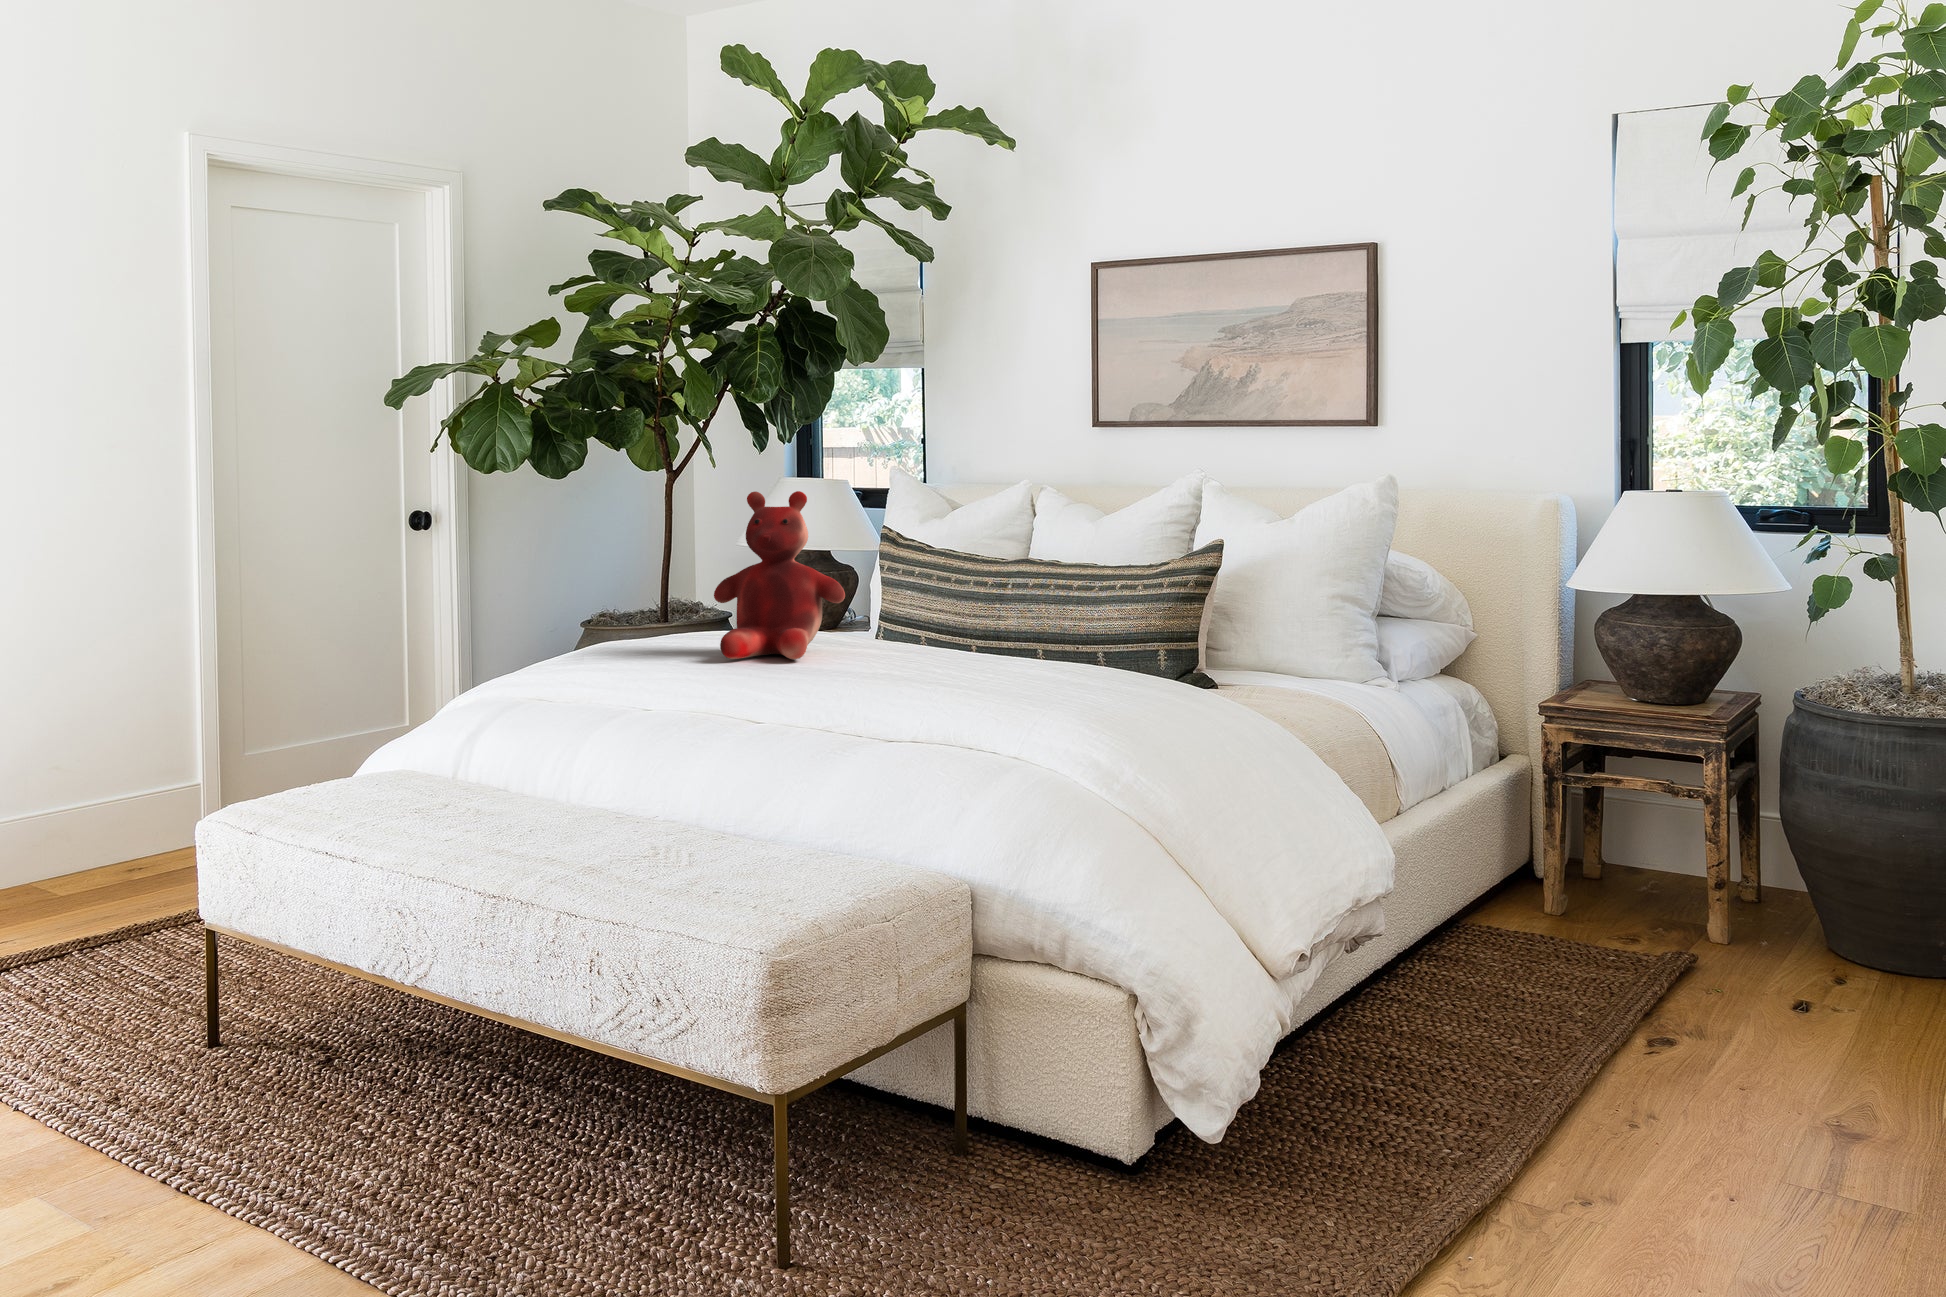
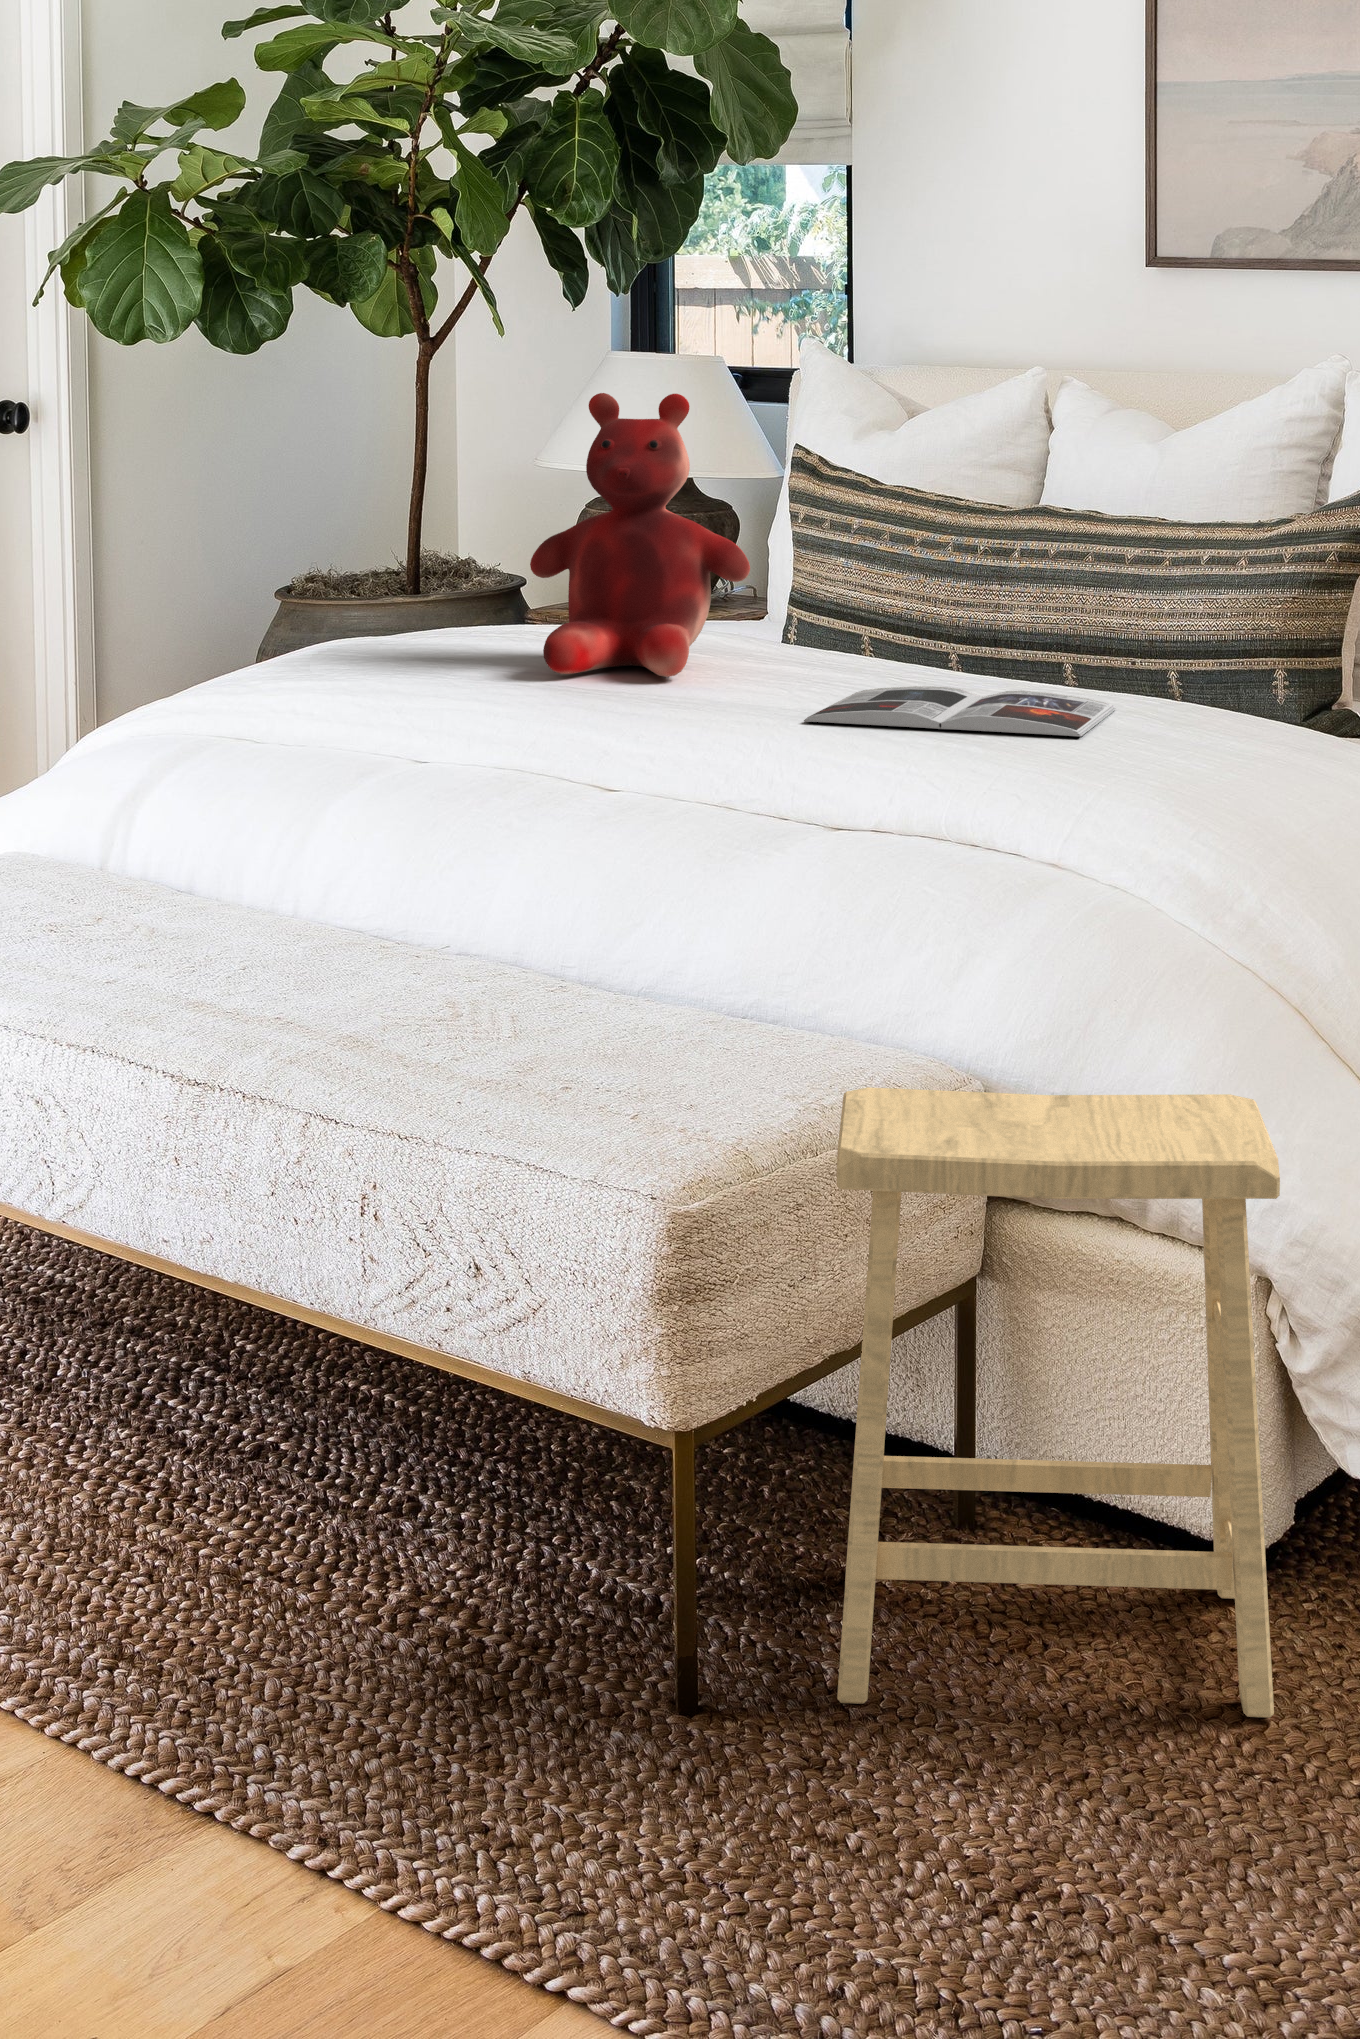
magazine: none [871,661,1059,686] -> present [804,686,1116,736]
footstool: none [868,888,1137,1259] -> present [837,1087,1280,1718]

